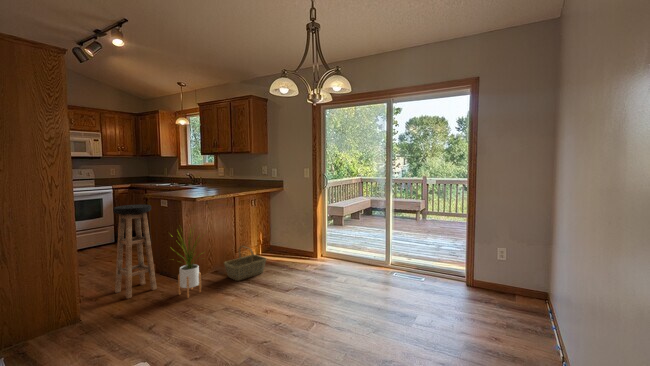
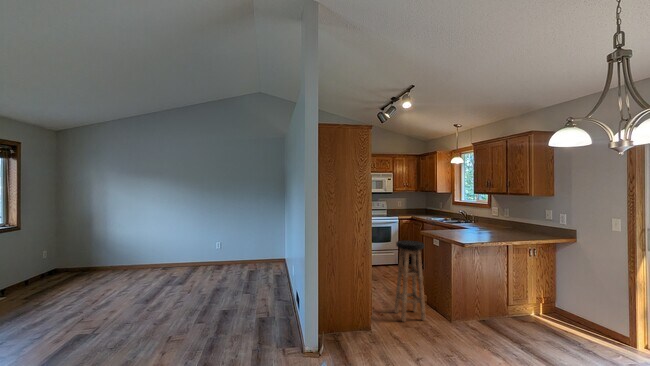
house plant: present [171,230,202,298] -> none [436,266,476,340]
basket: present [224,246,267,281] -> none [492,302,547,341]

